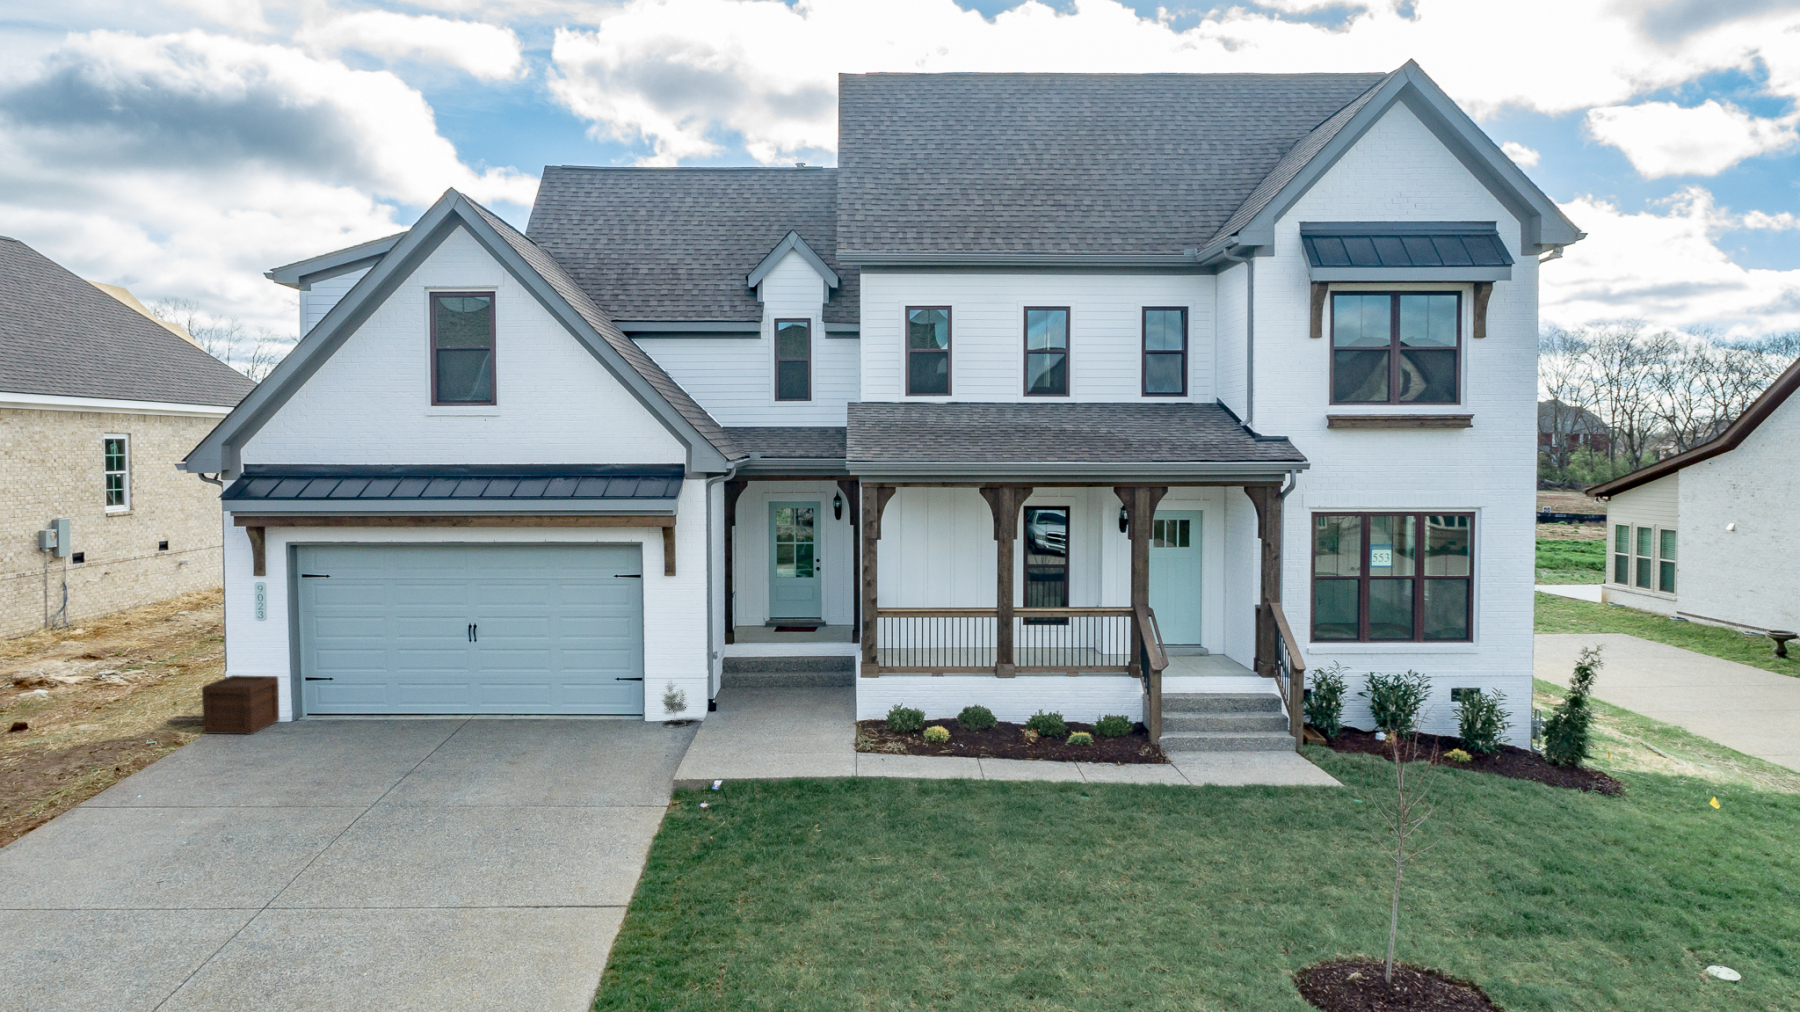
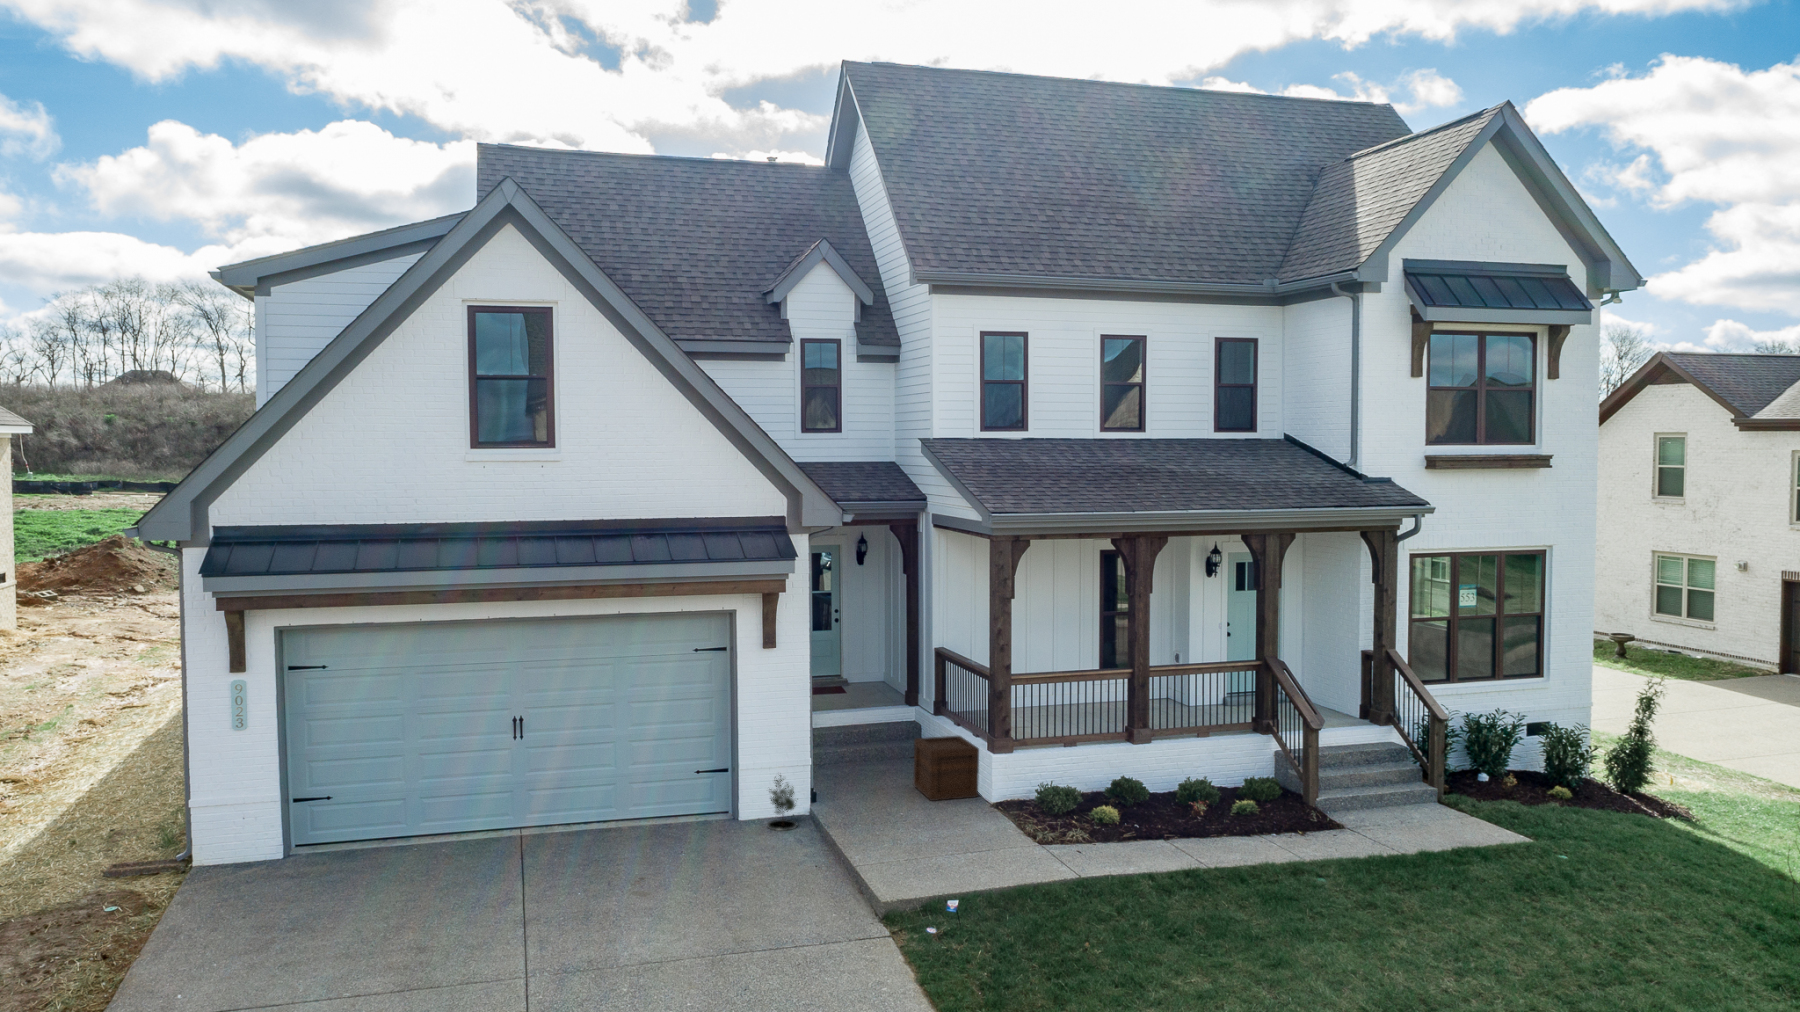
wooden crate: present [202,675,279,734] -> present [914,736,979,801]

